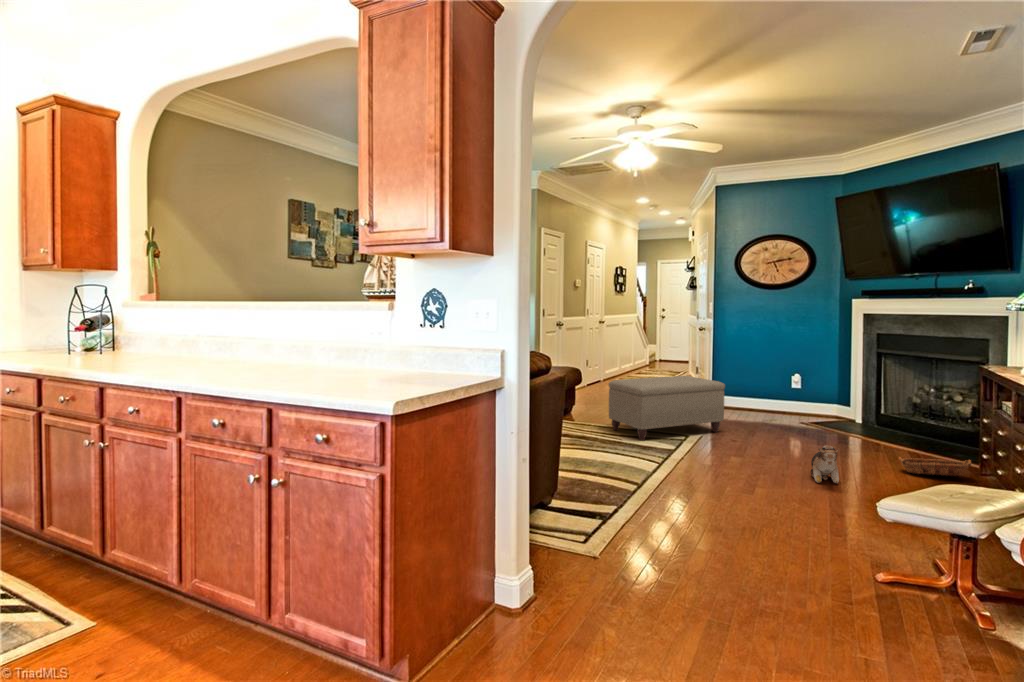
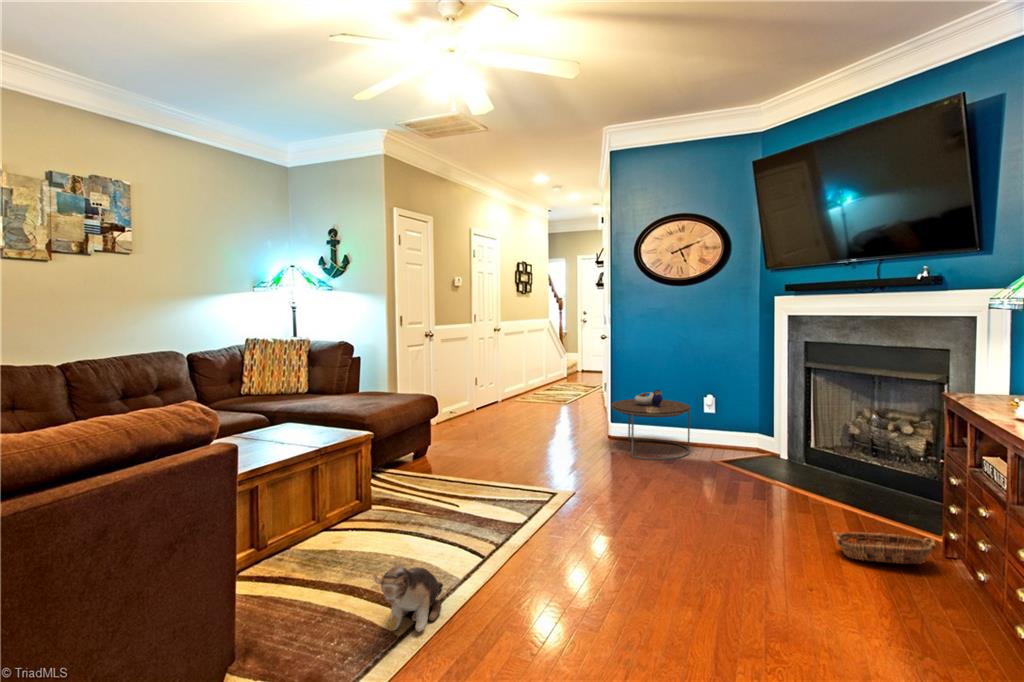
side table: none [716,369,781,422] -> present [611,389,690,460]
ottoman: present [609,376,725,440] -> none [454,403,610,502]
plush toy: present [810,445,840,483] -> present [374,565,443,632]

